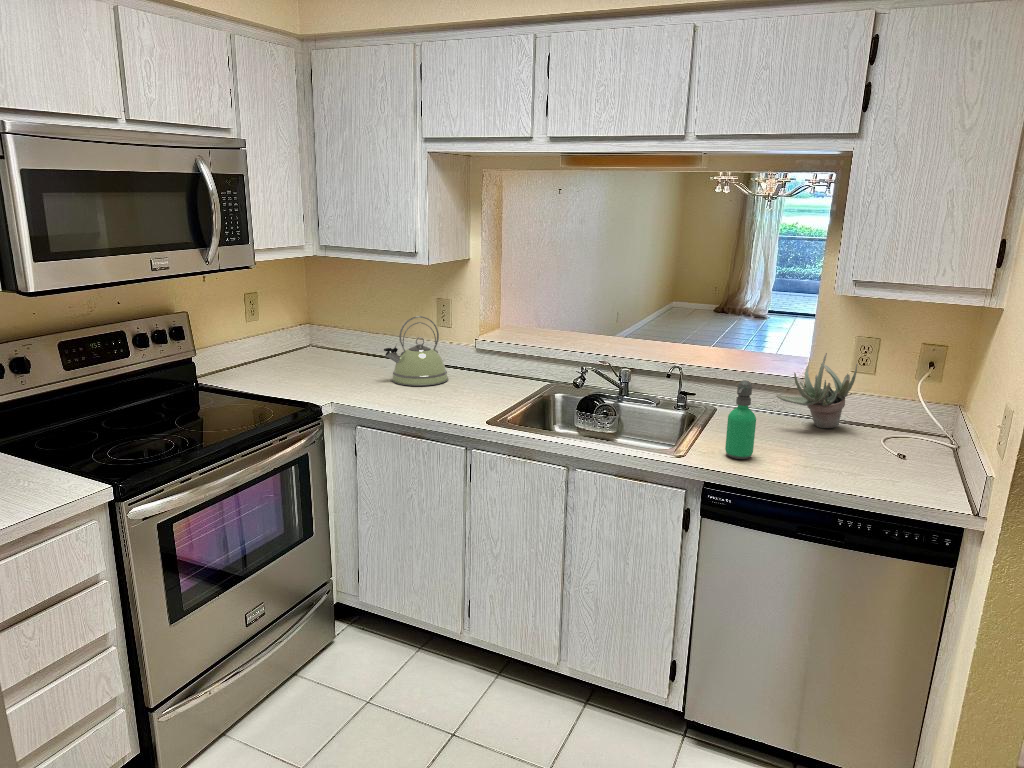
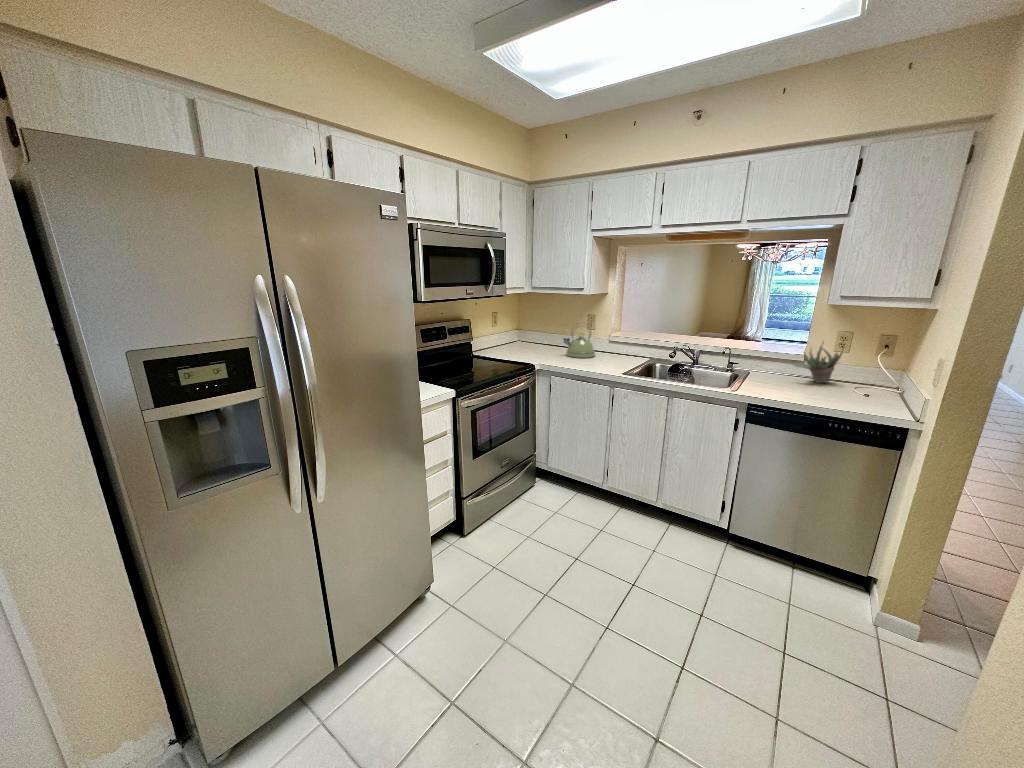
soap dispenser: present [725,380,756,459] -> none [762,351,782,394]

